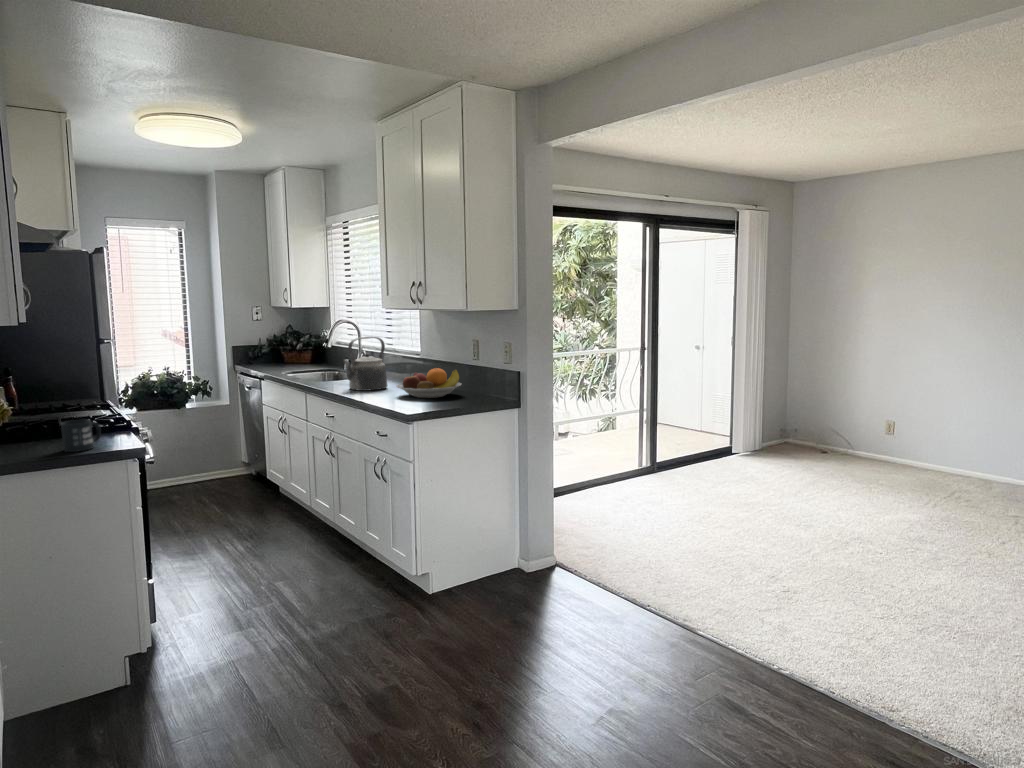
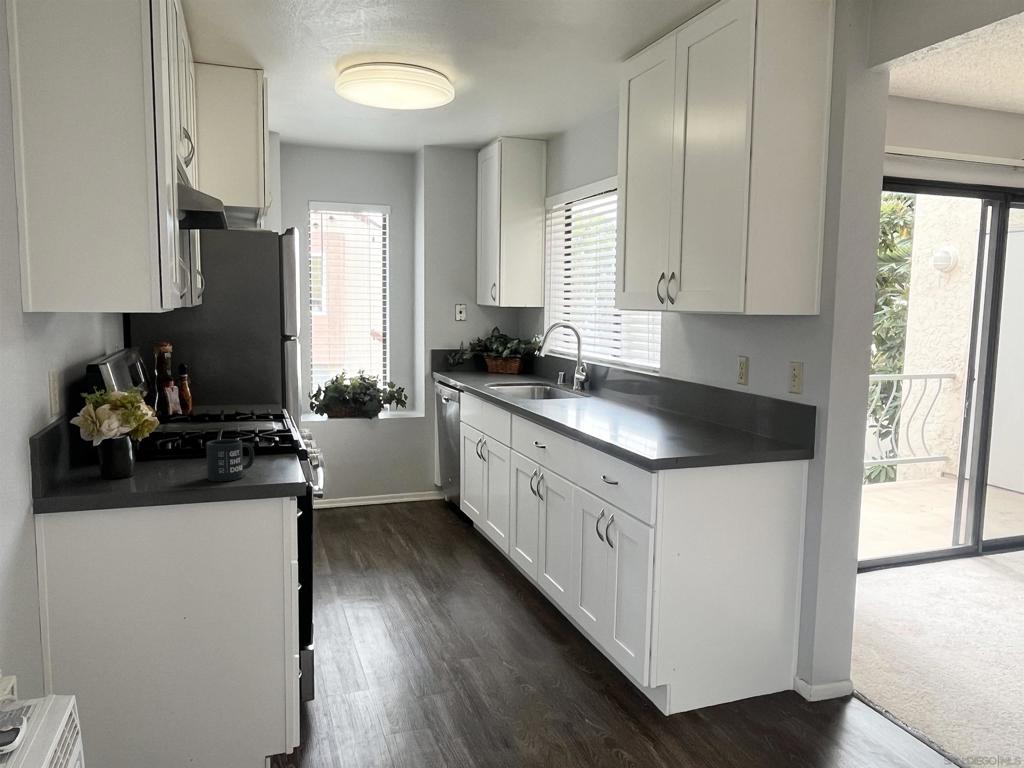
kettle: present [343,337,387,391] -> none [560,345,616,416]
fruit bowl: present [397,368,461,398] -> none [630,393,721,433]

